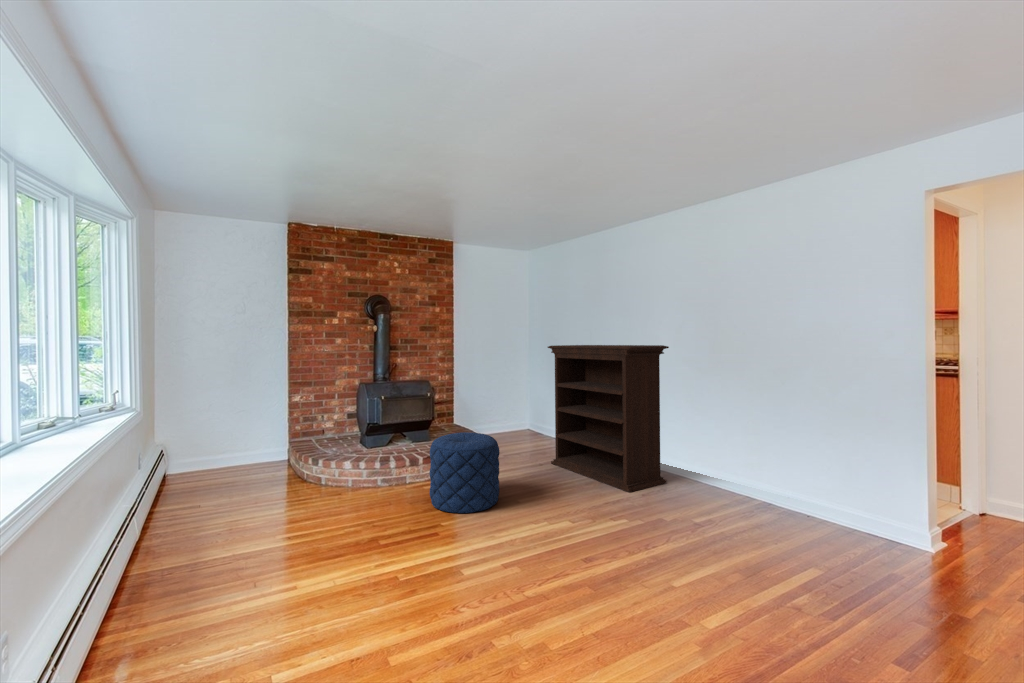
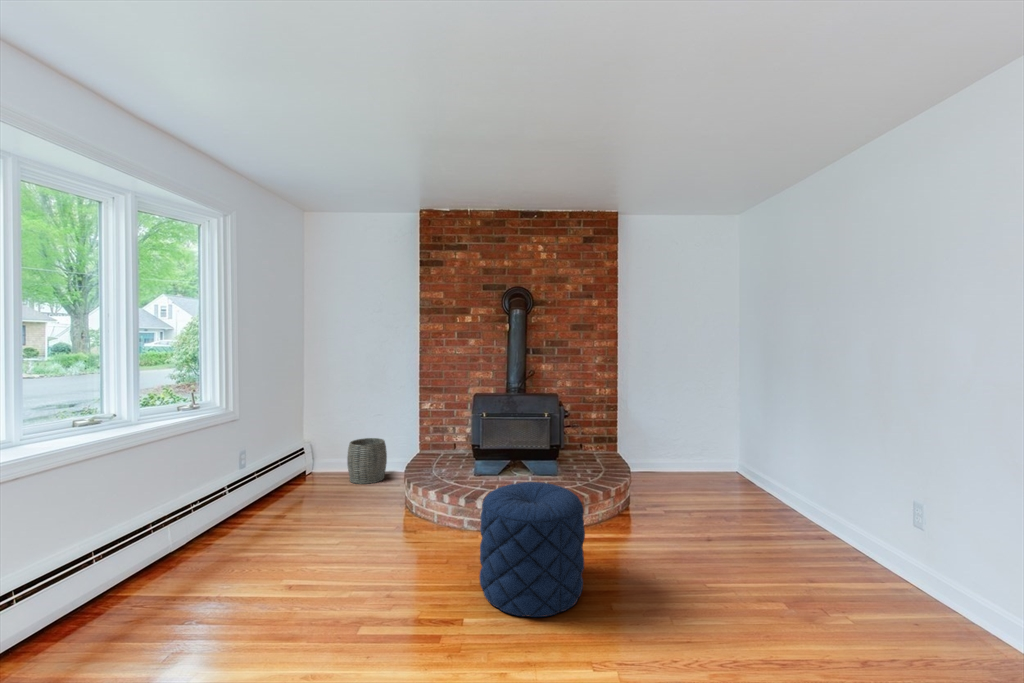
bookshelf: present [548,345,669,492] -> none [724,356,974,674]
woven basket: none [215,435,257,480] -> present [347,438,387,484]

